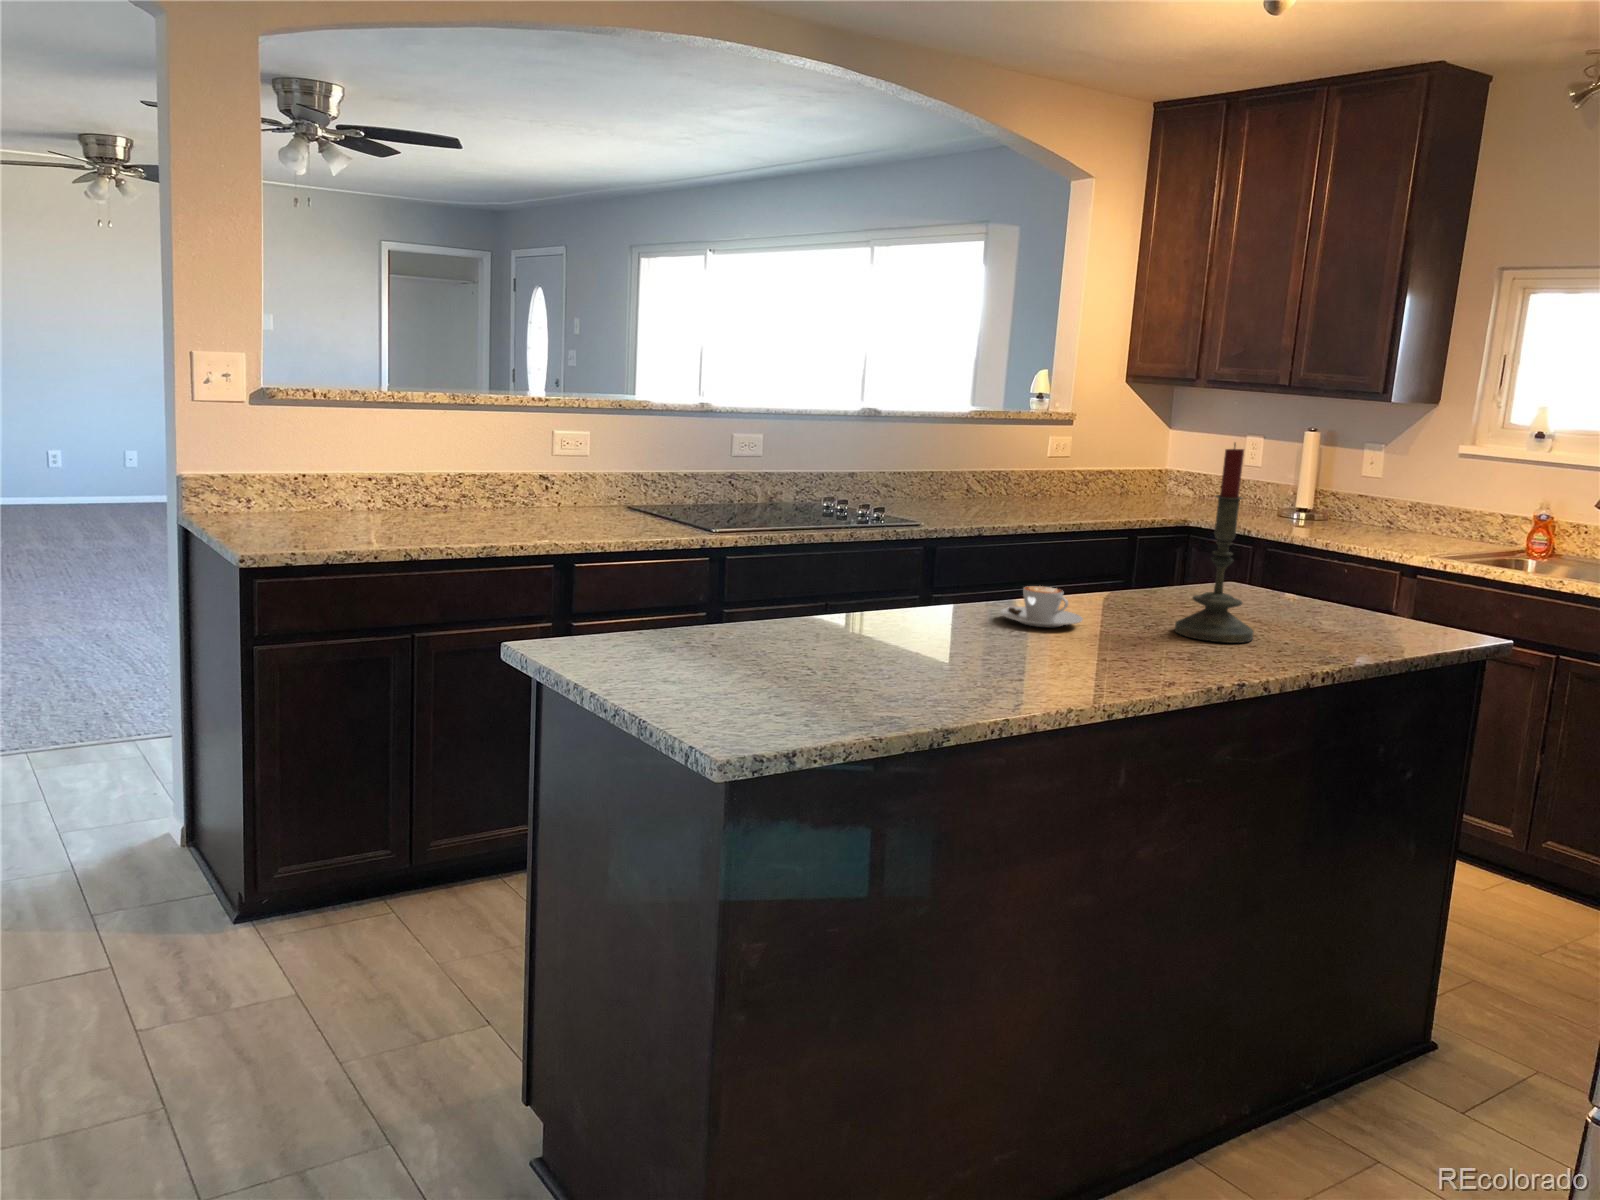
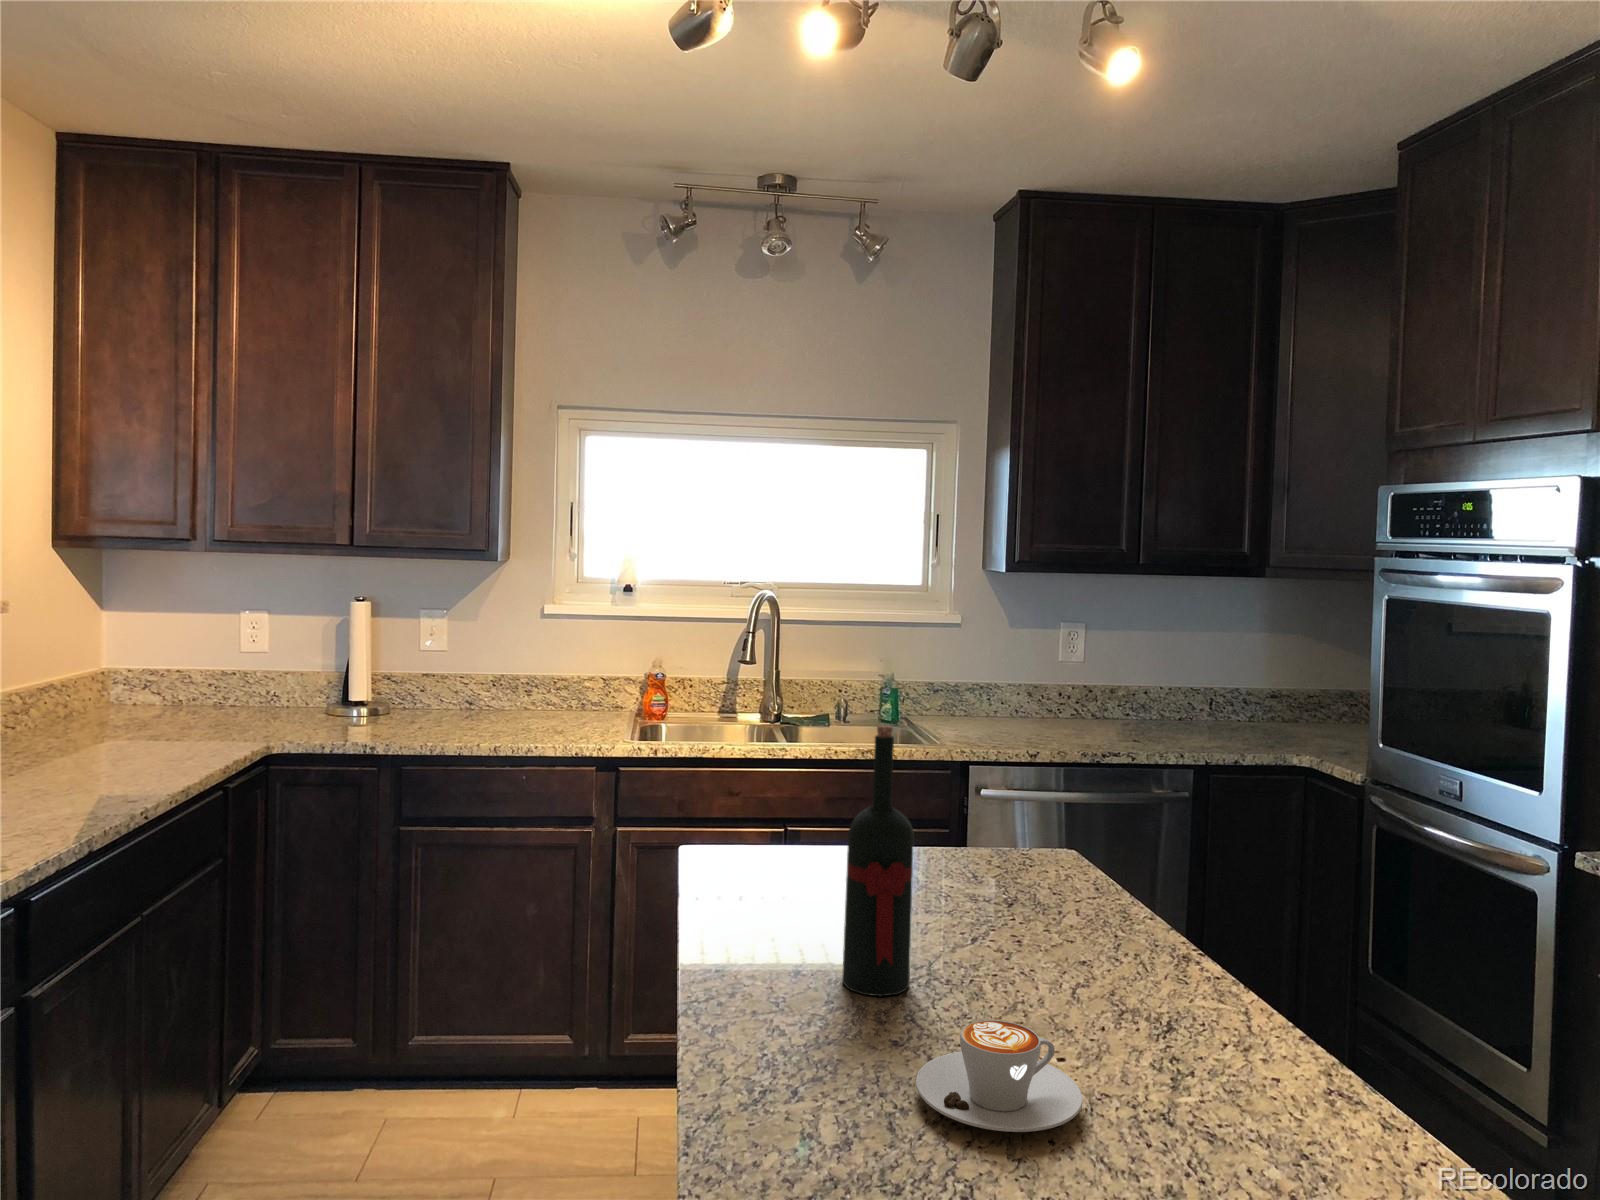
candle: present [1175,443,1254,643] -> none [1027,691,1149,1015]
wine bottle: none [1102,456,1154,611] -> present [842,725,914,996]

